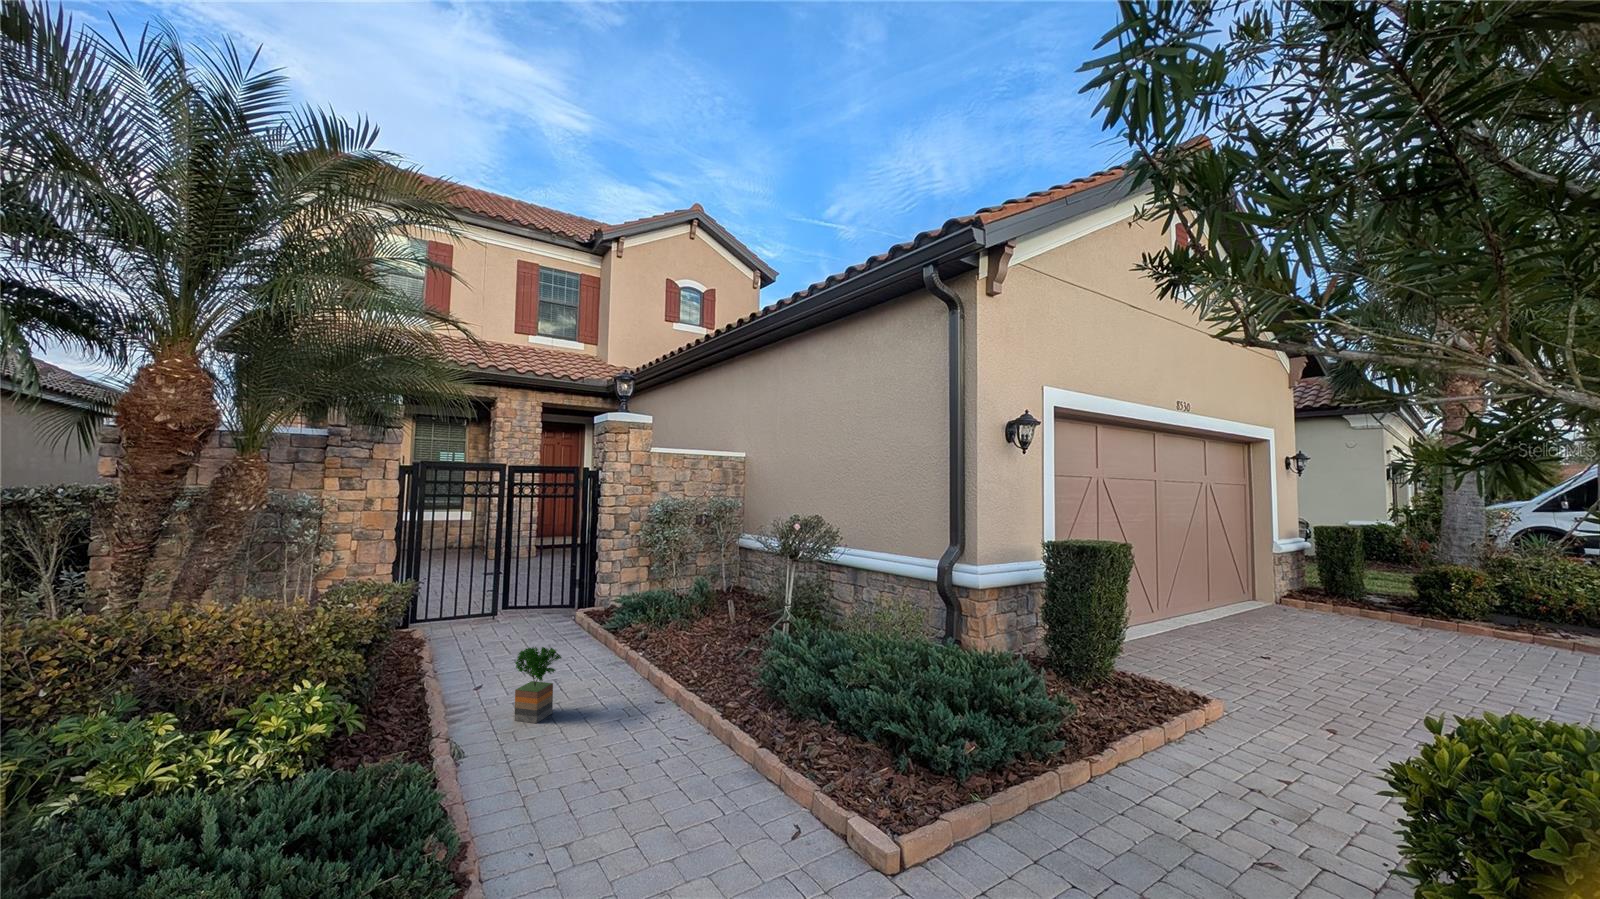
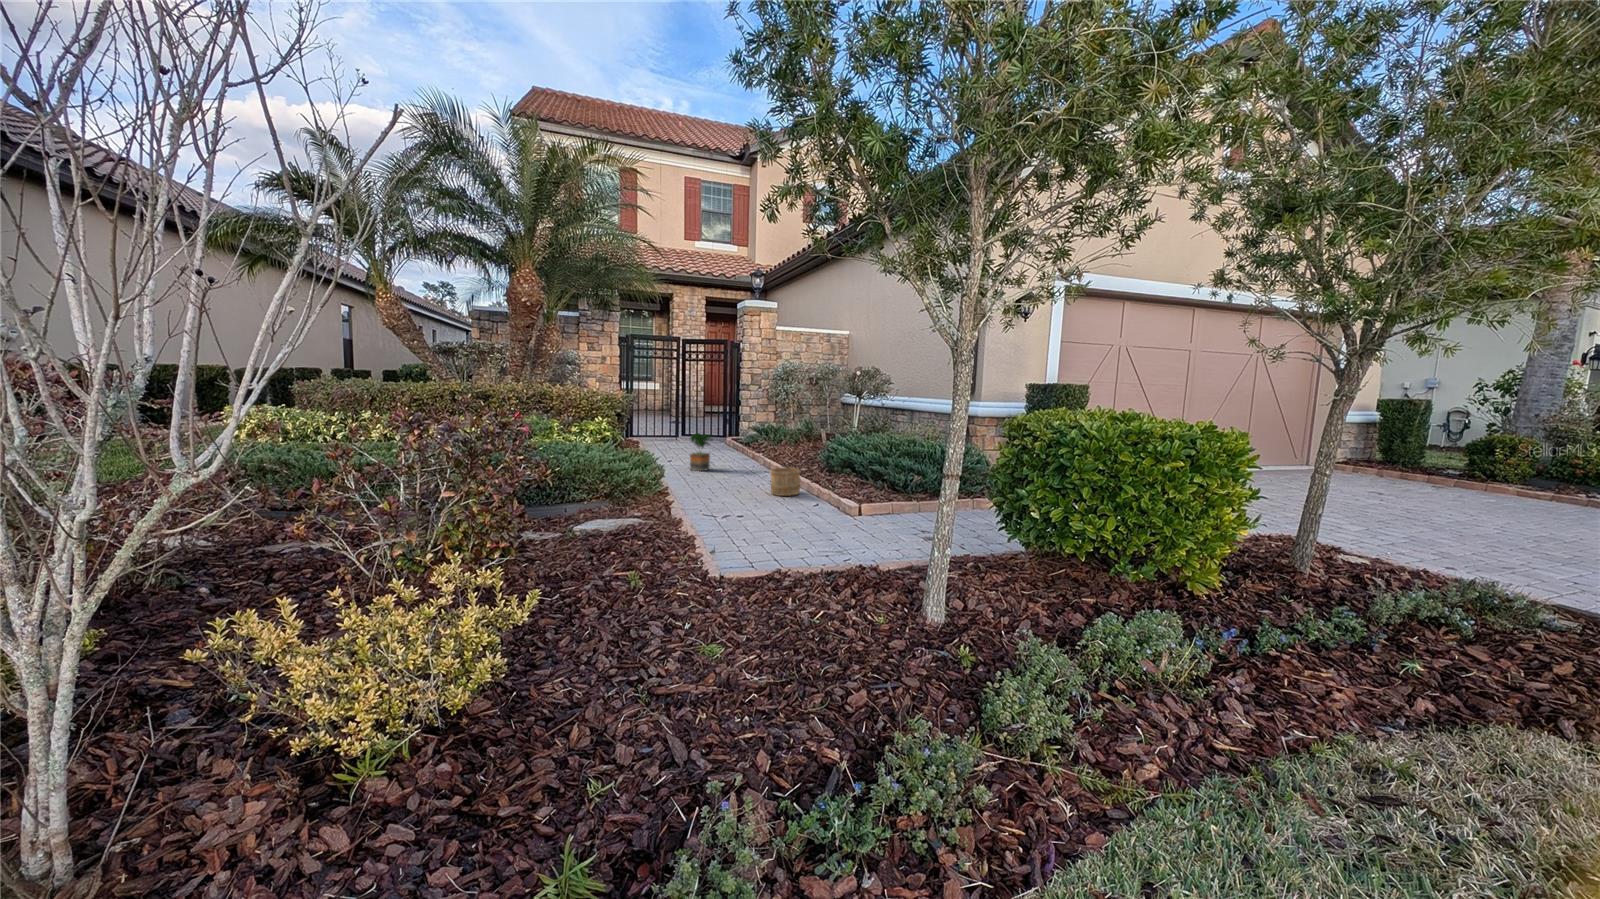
wooden bucket: none [688,739,752,816] -> present [770,468,801,496]

